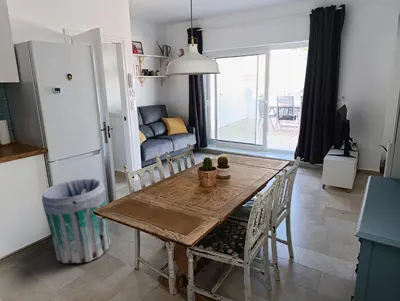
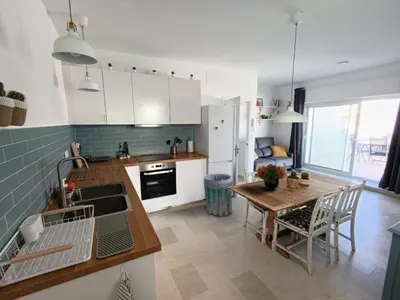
flower arrangement: none [145,150,198,198] -> present [256,164,286,190]

